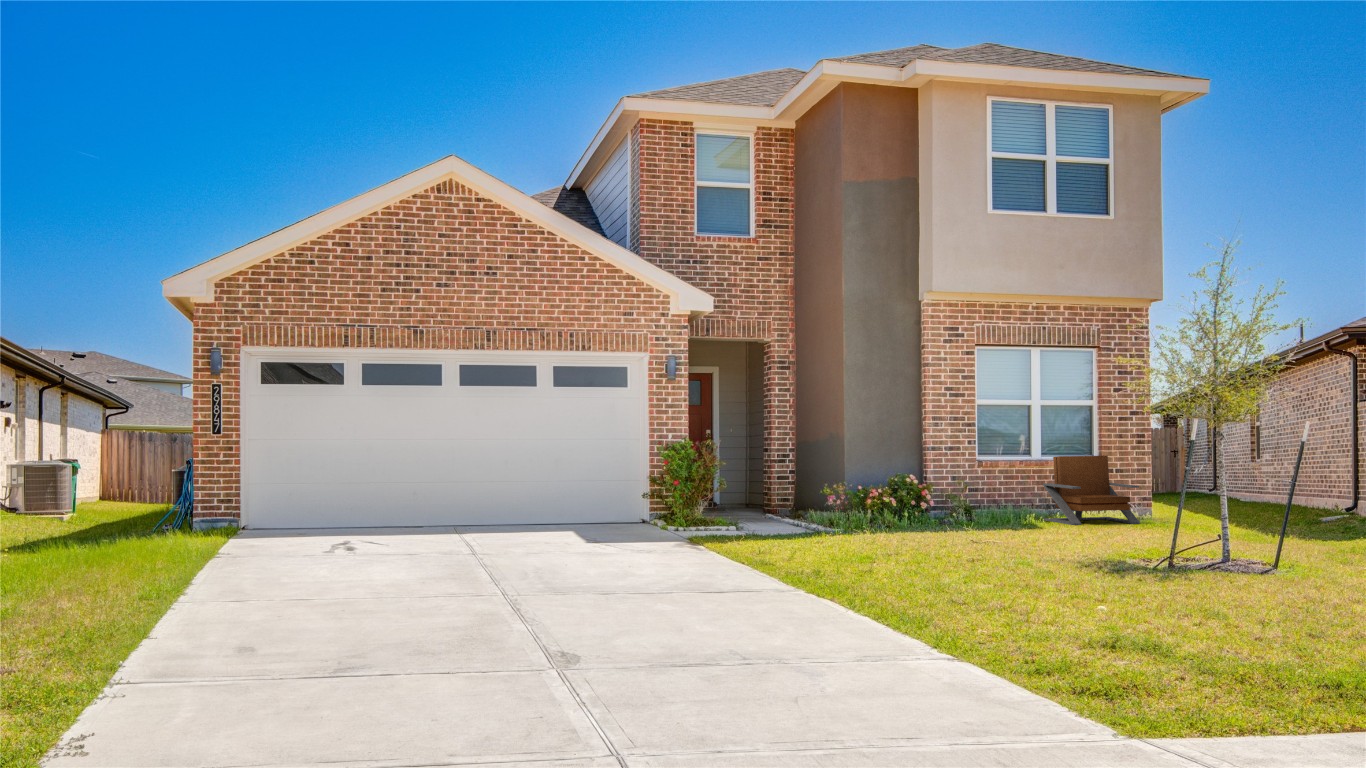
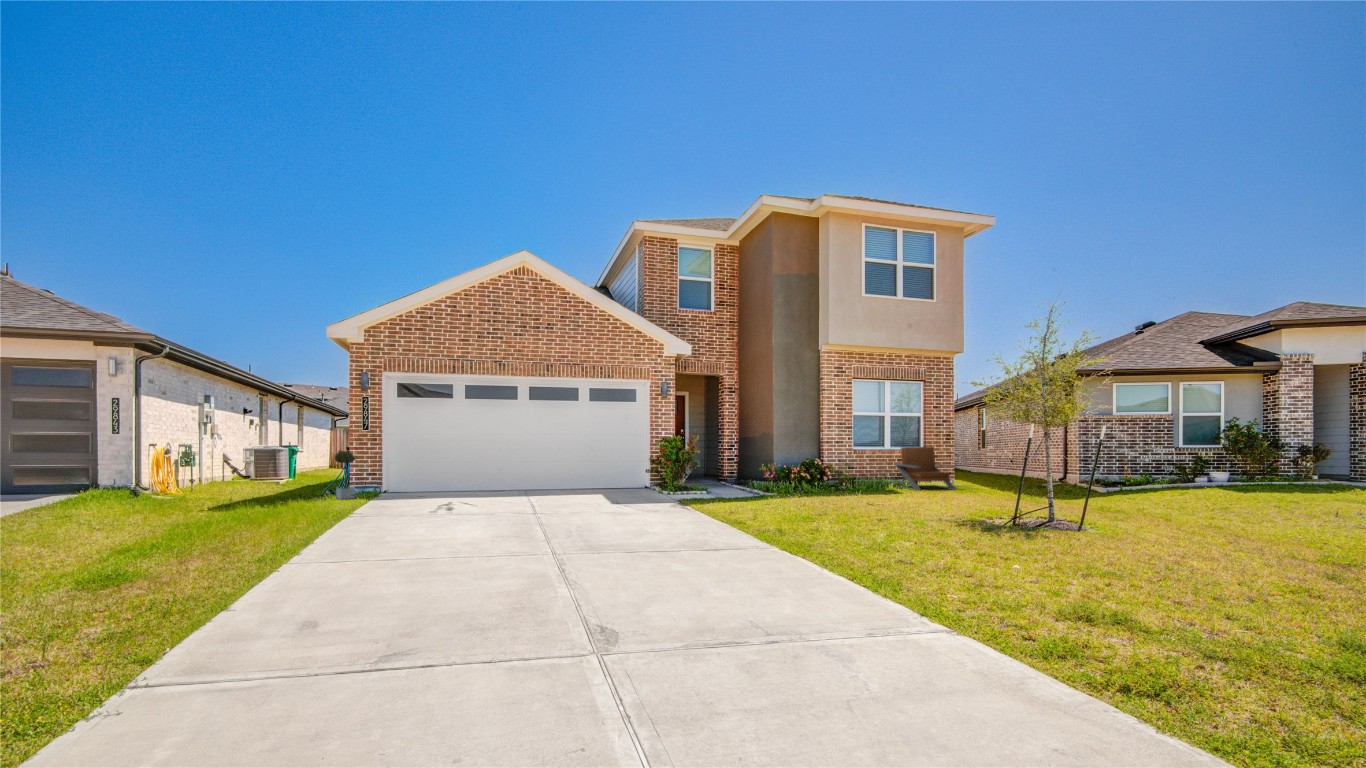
potted tree: none [175,464,207,538] -> present [335,450,356,499]

